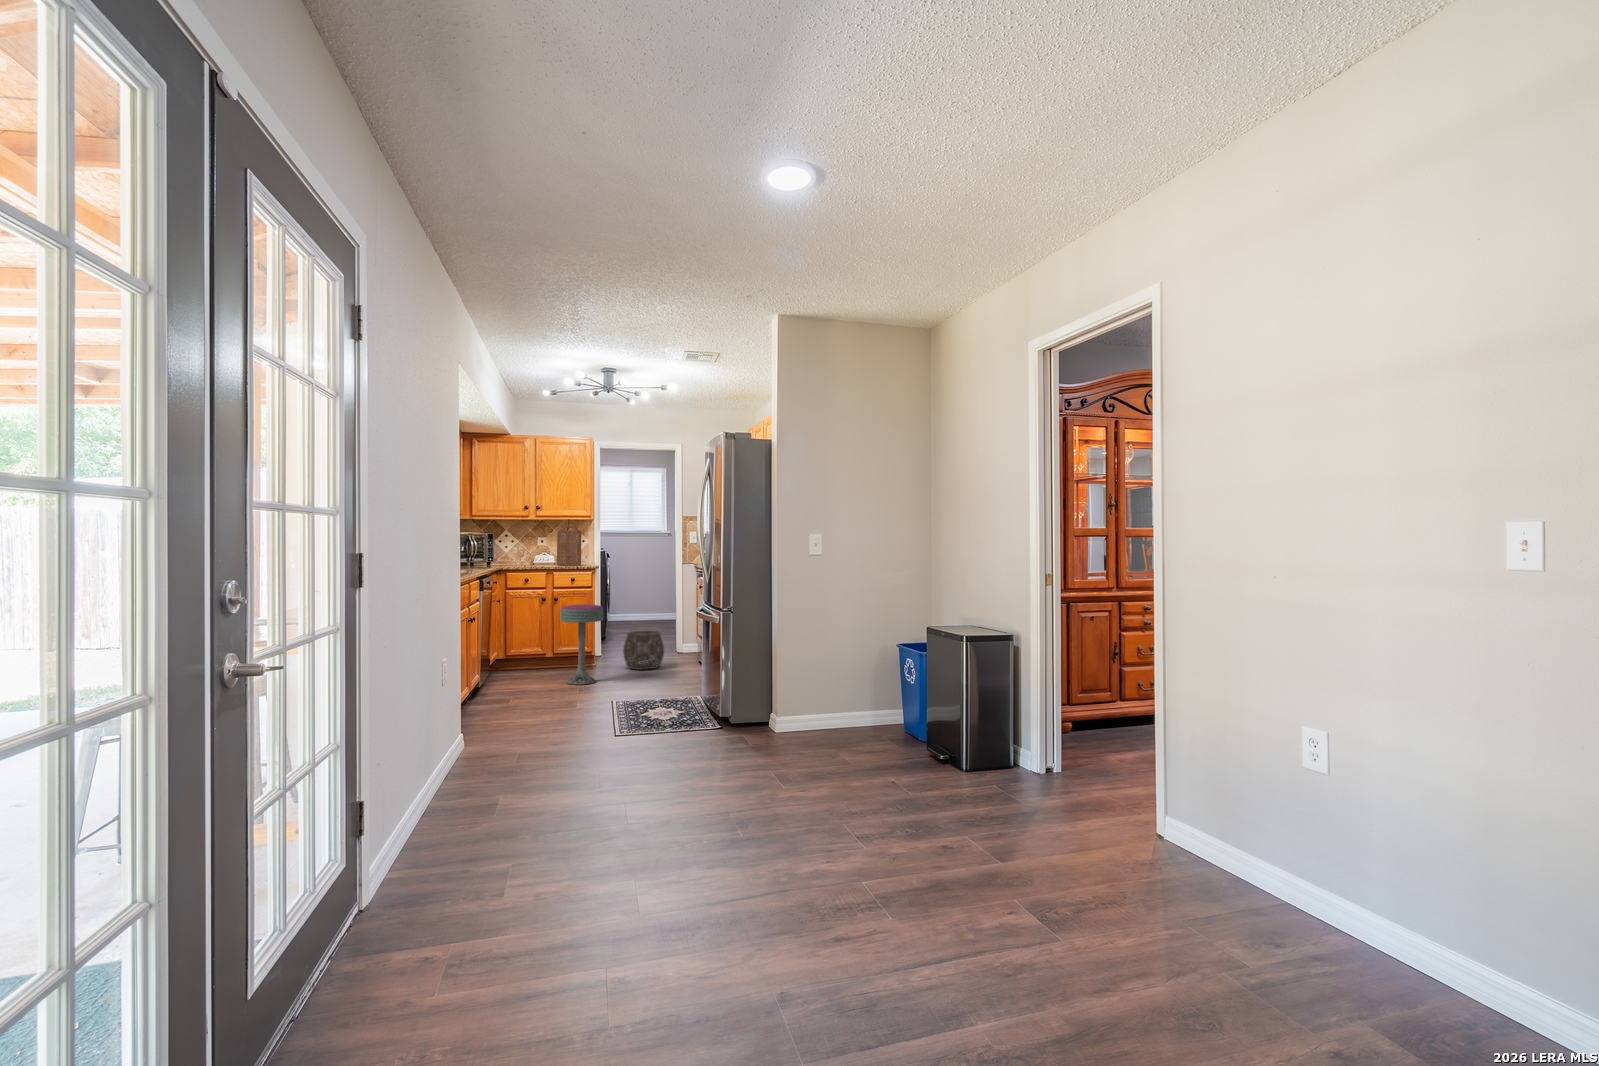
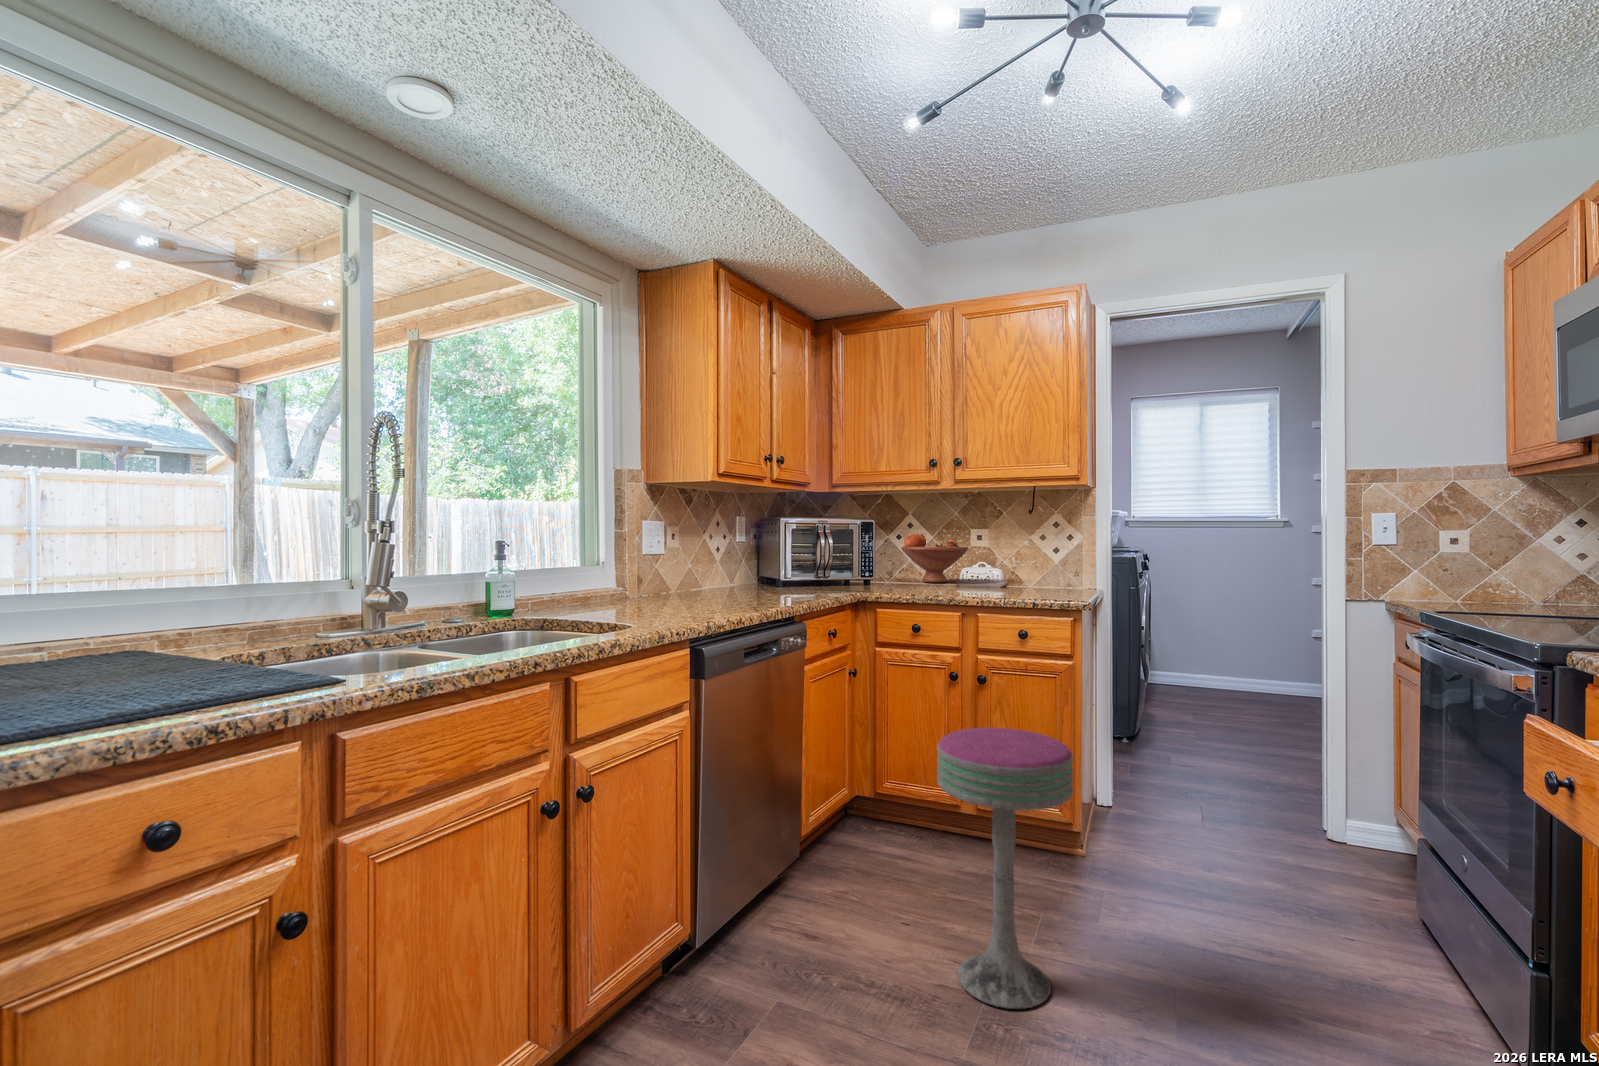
cutting board: present [557,526,581,566] -> none [983,498,1044,600]
fruit bowl: none [503,539,537,563] -> present [901,534,969,583]
woven basket: present [623,631,664,670] -> none [1157,804,1304,956]

